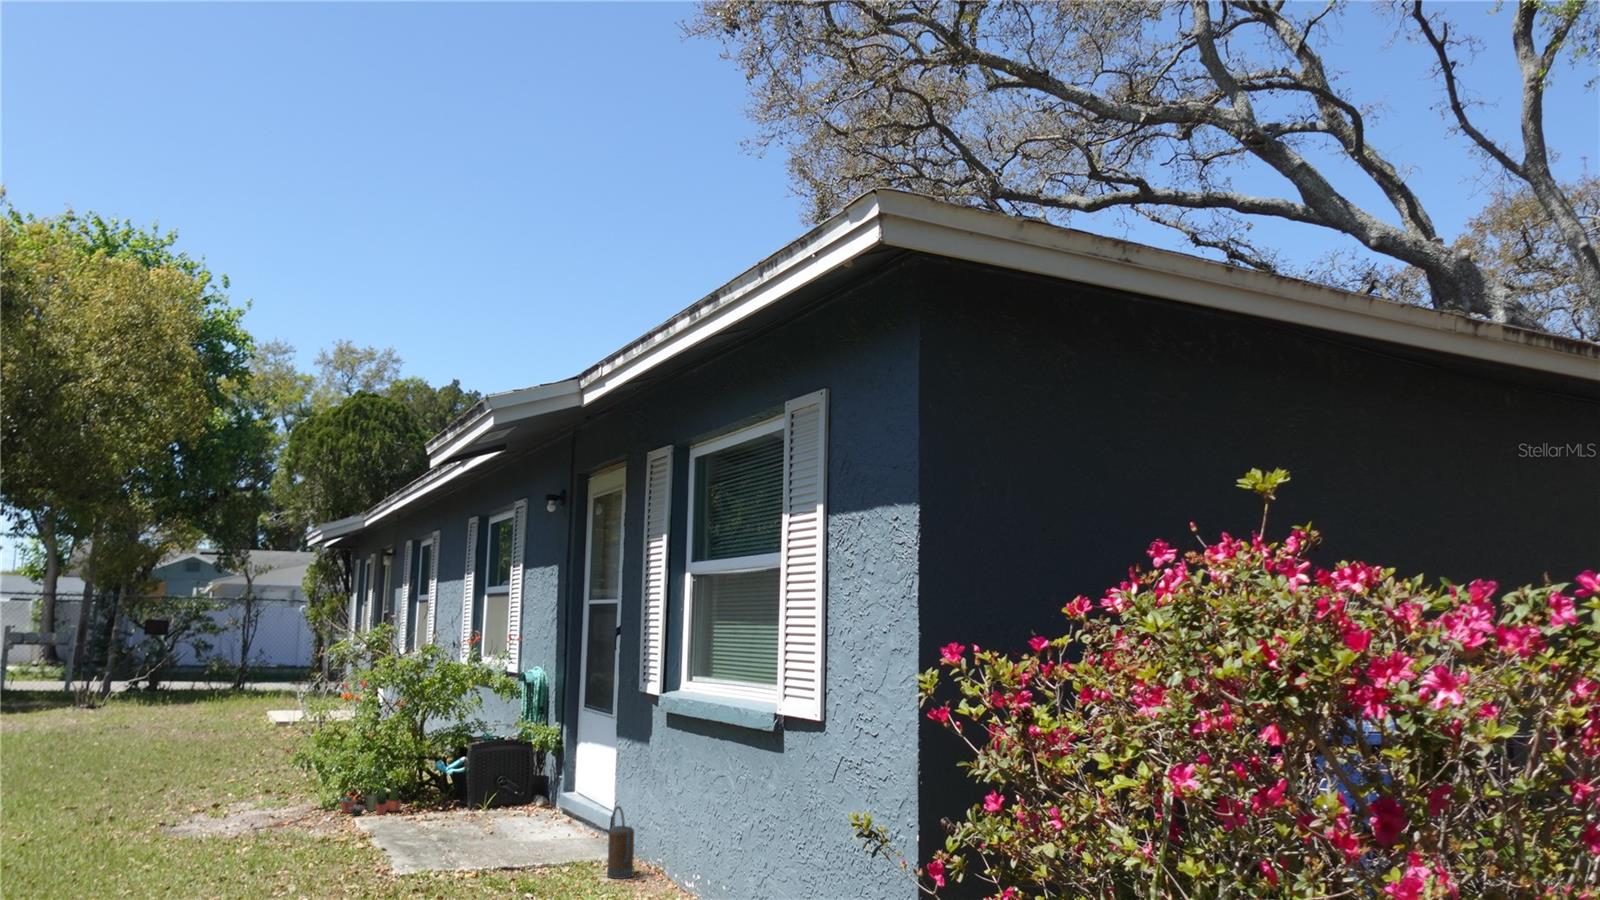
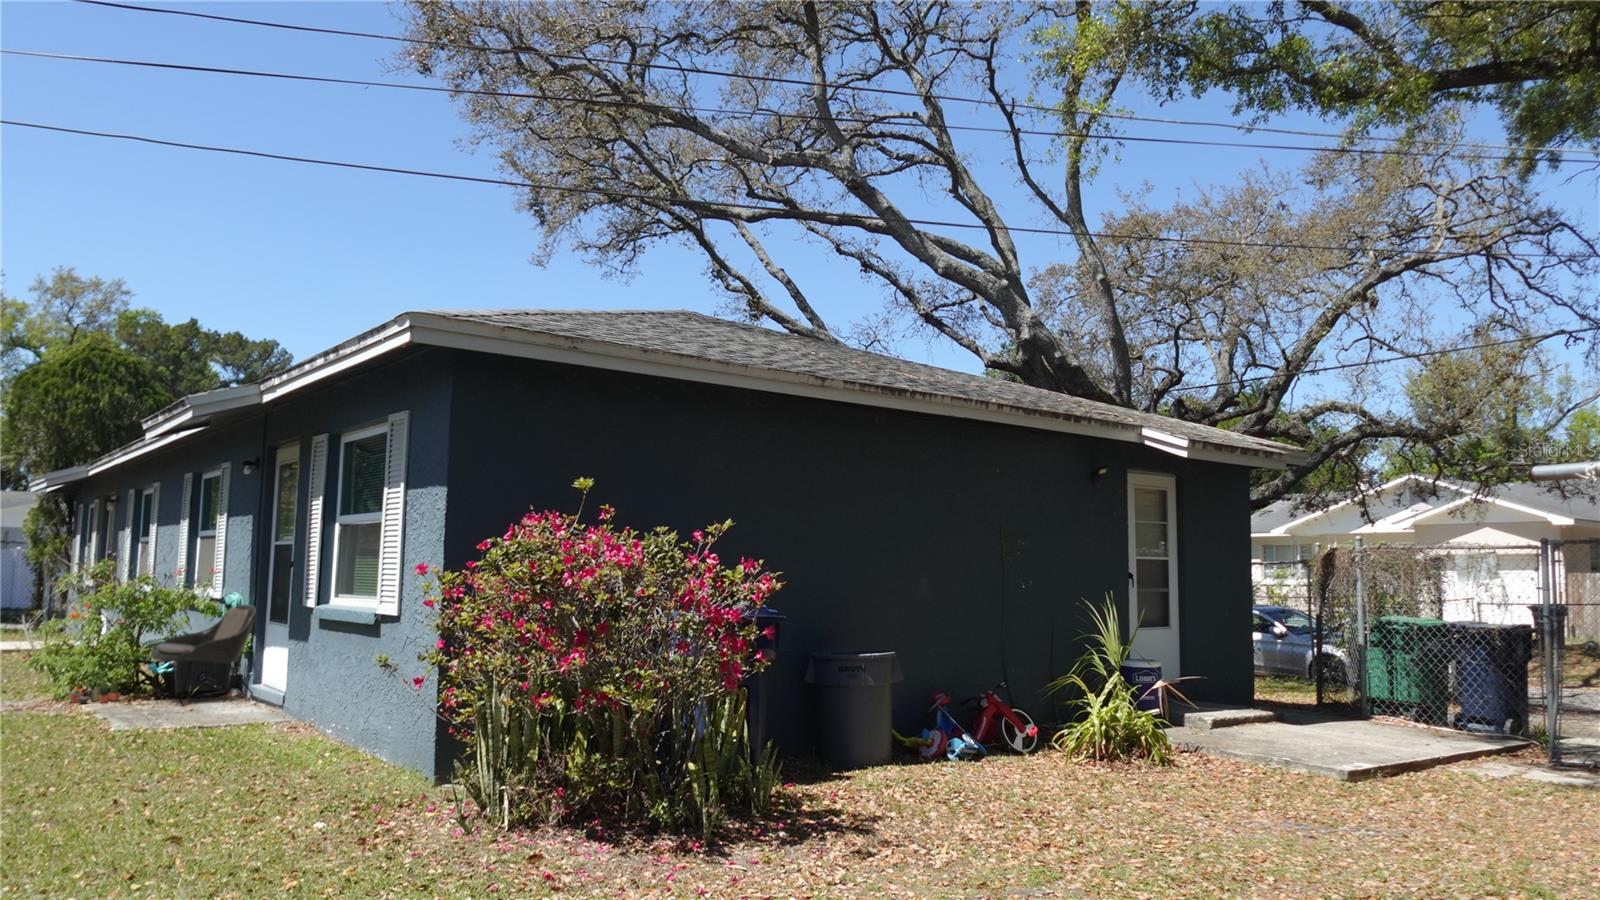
lounge chair: none [437,684,568,824] -> present [151,605,256,706]
watering can: present [607,806,634,879] -> none [273,683,294,731]

